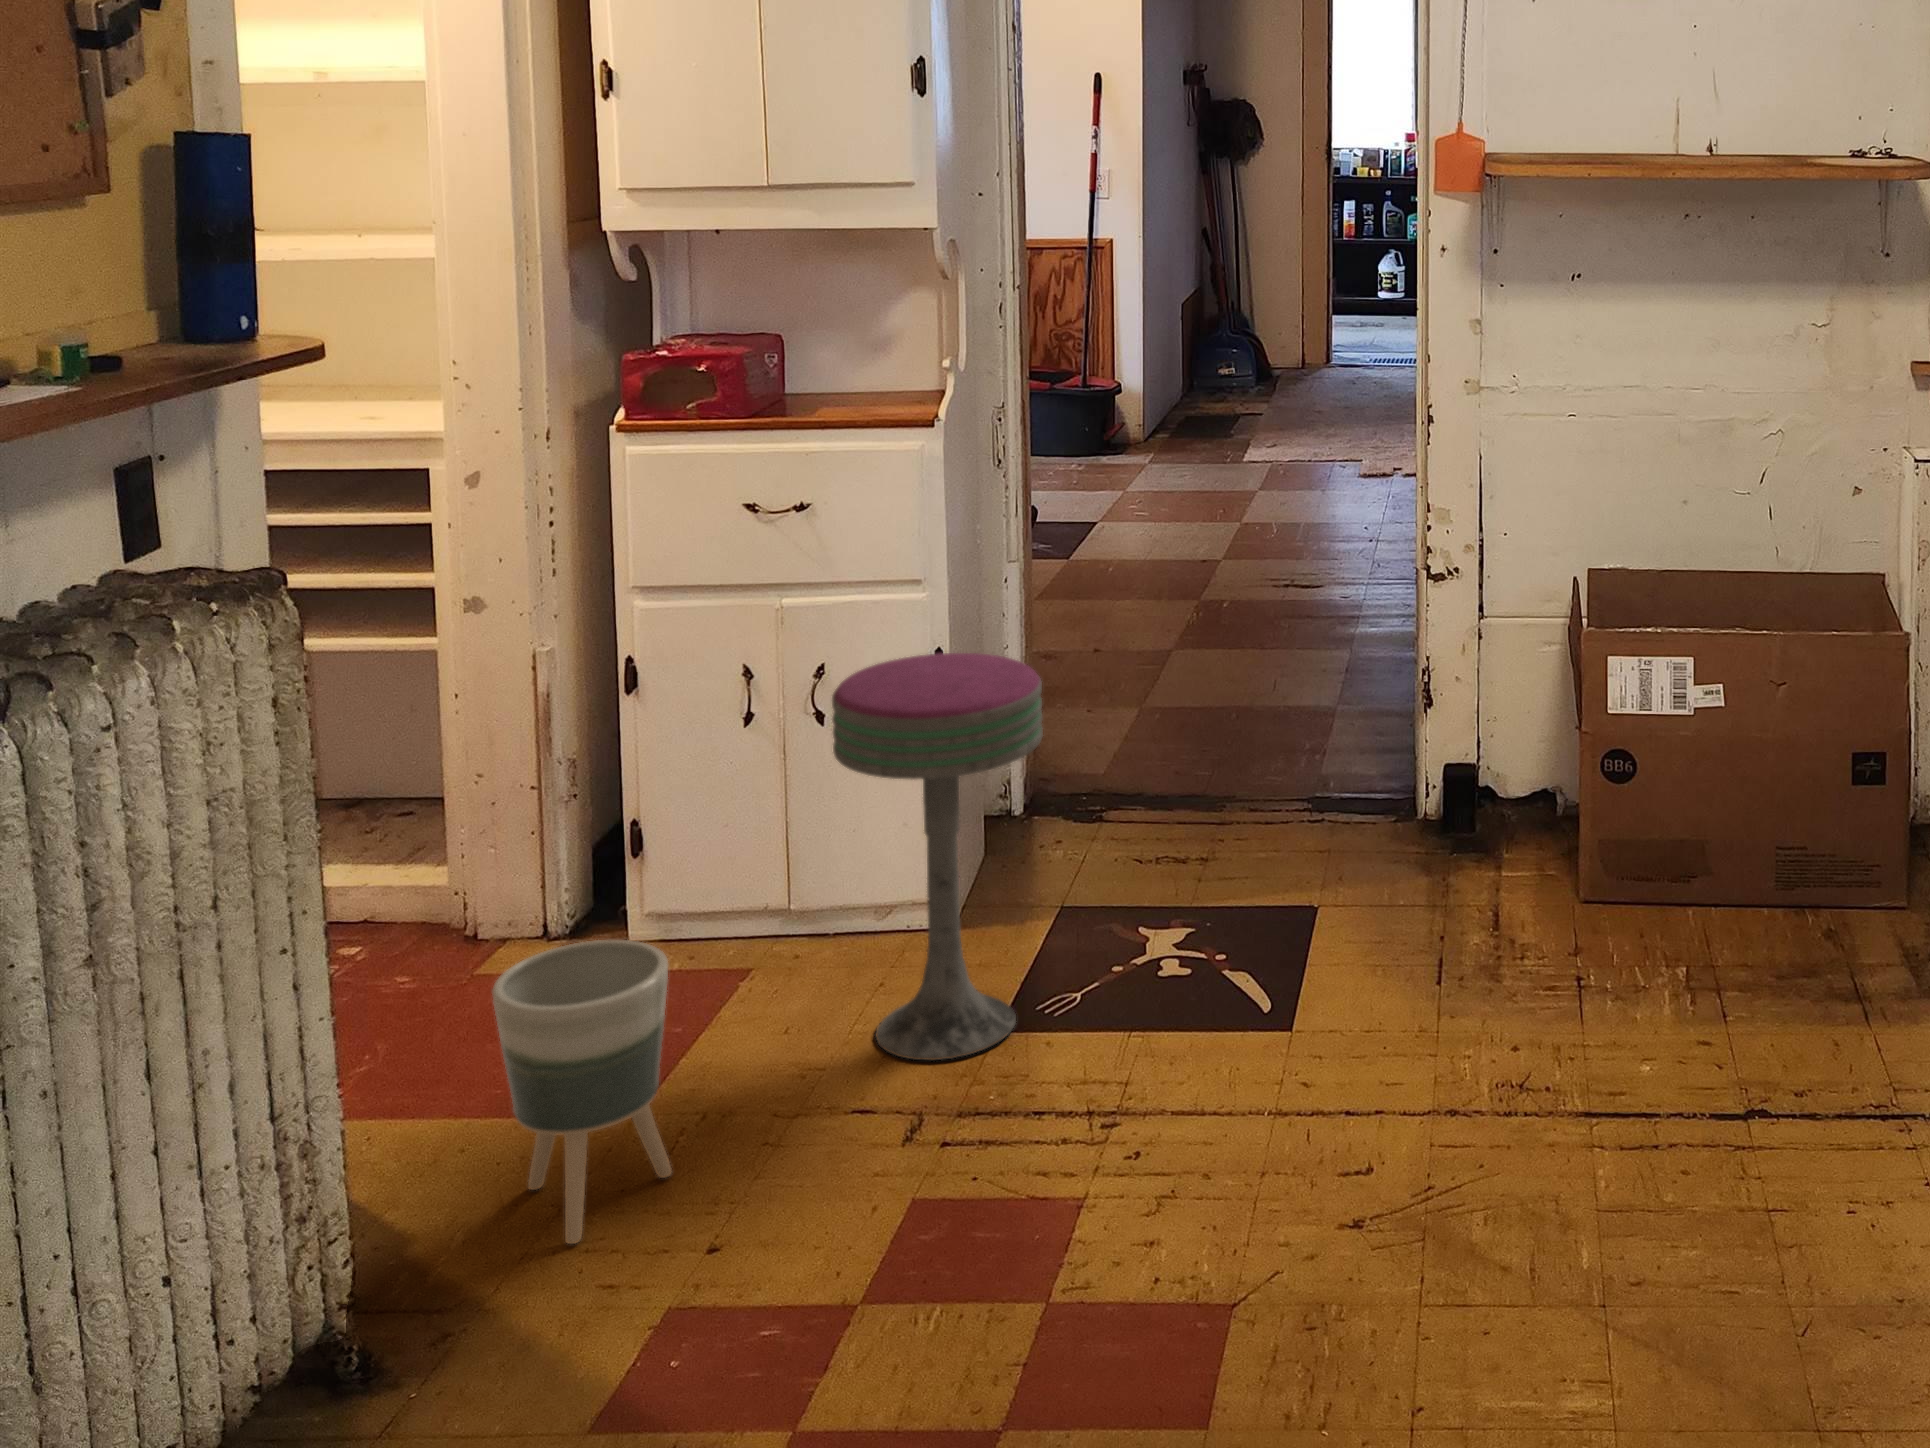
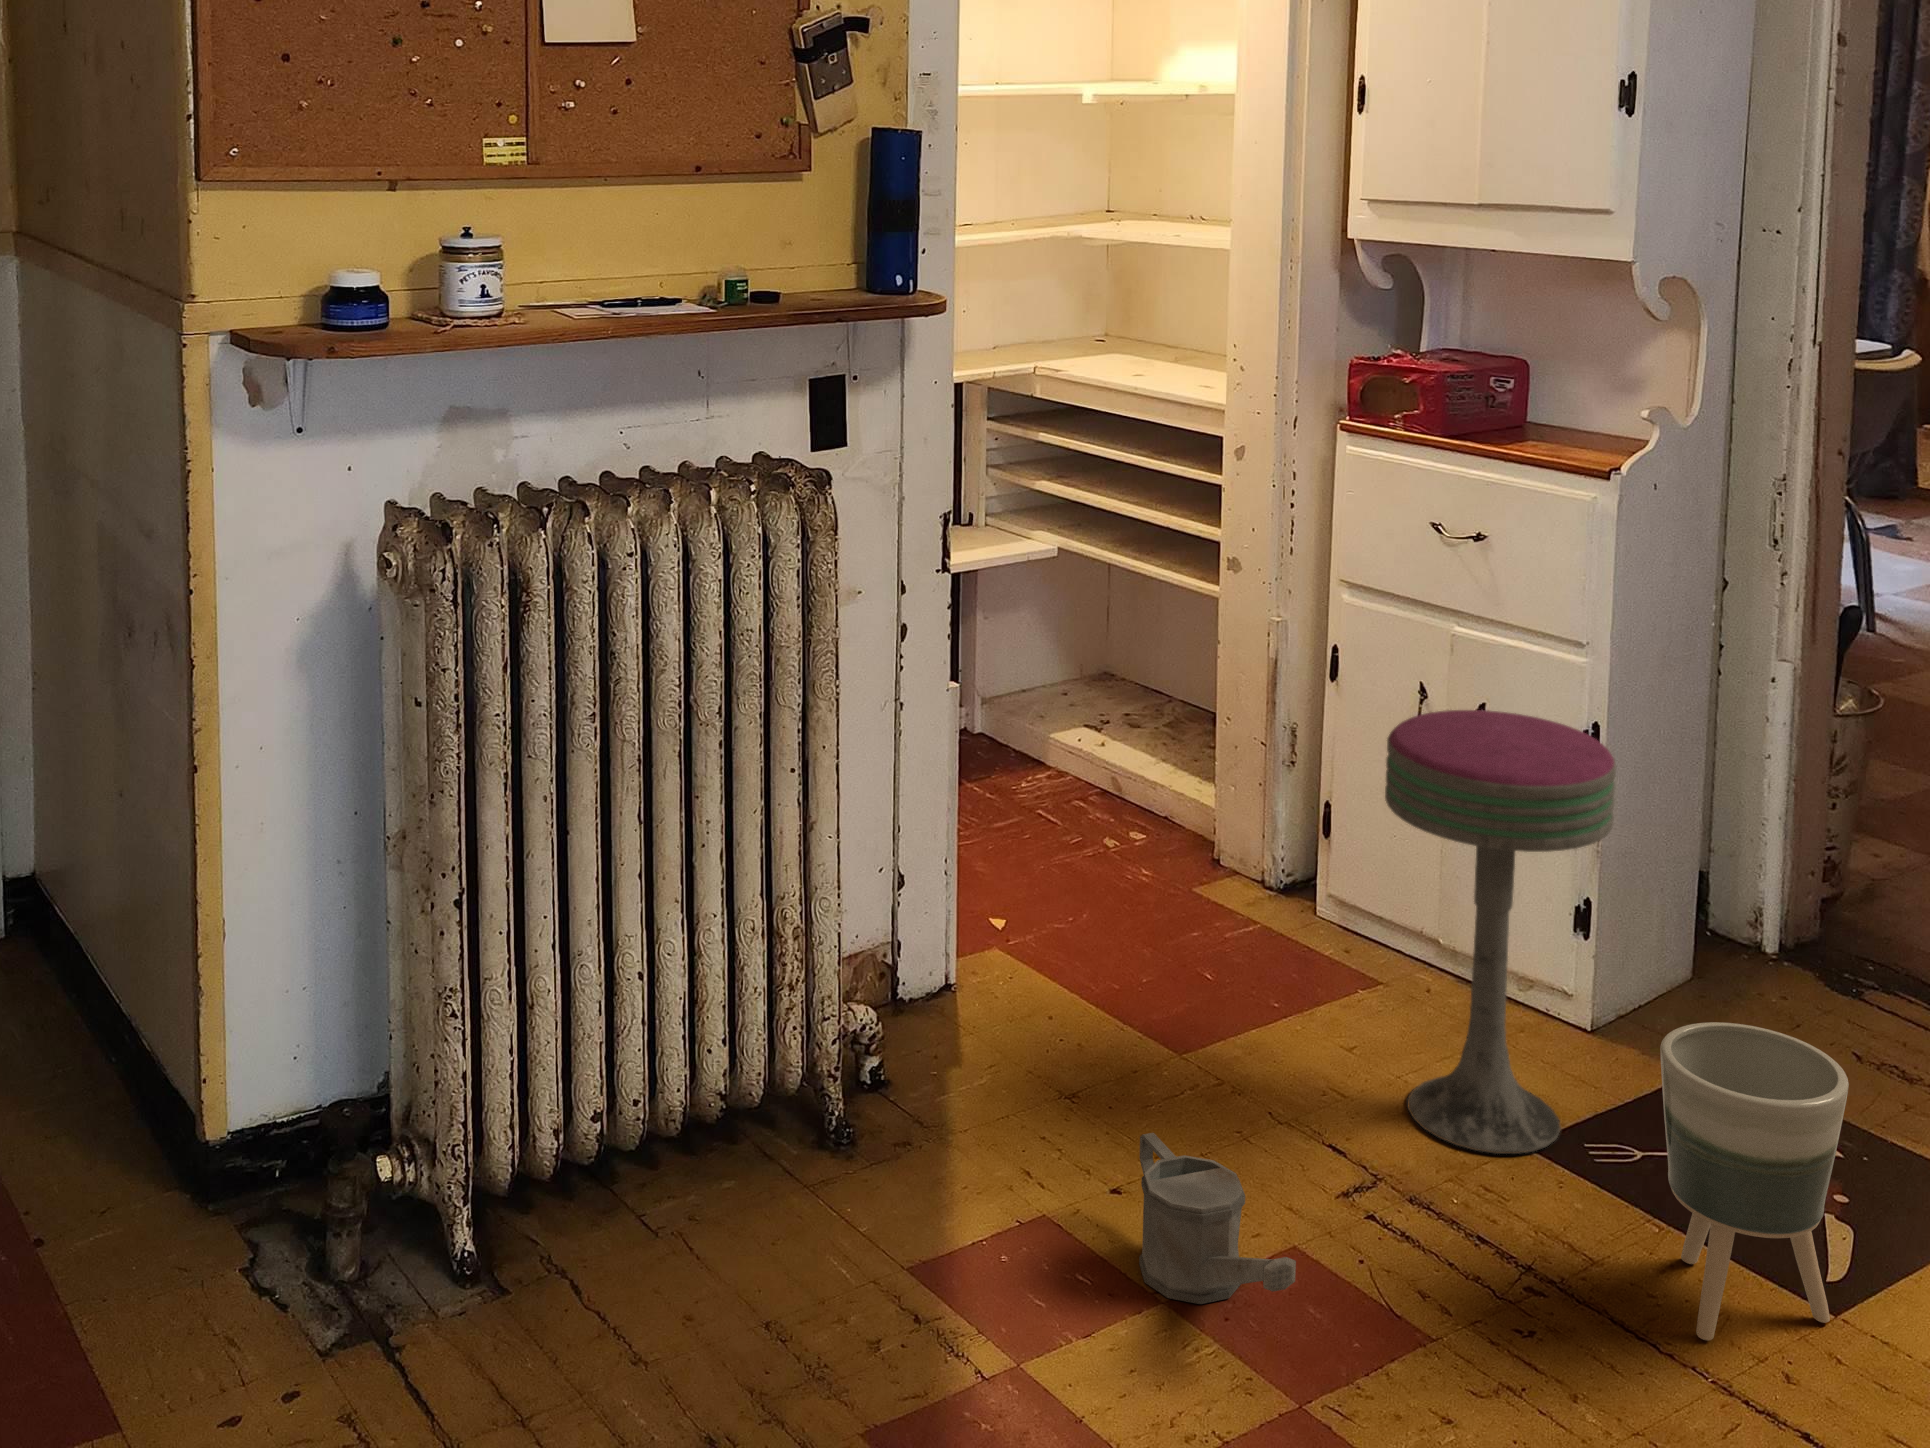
planter: present [493,940,672,1244] -> present [1660,1022,1849,1340]
watering can: none [764,1150,1016,1297] -> present [1139,1133,1296,1304]

